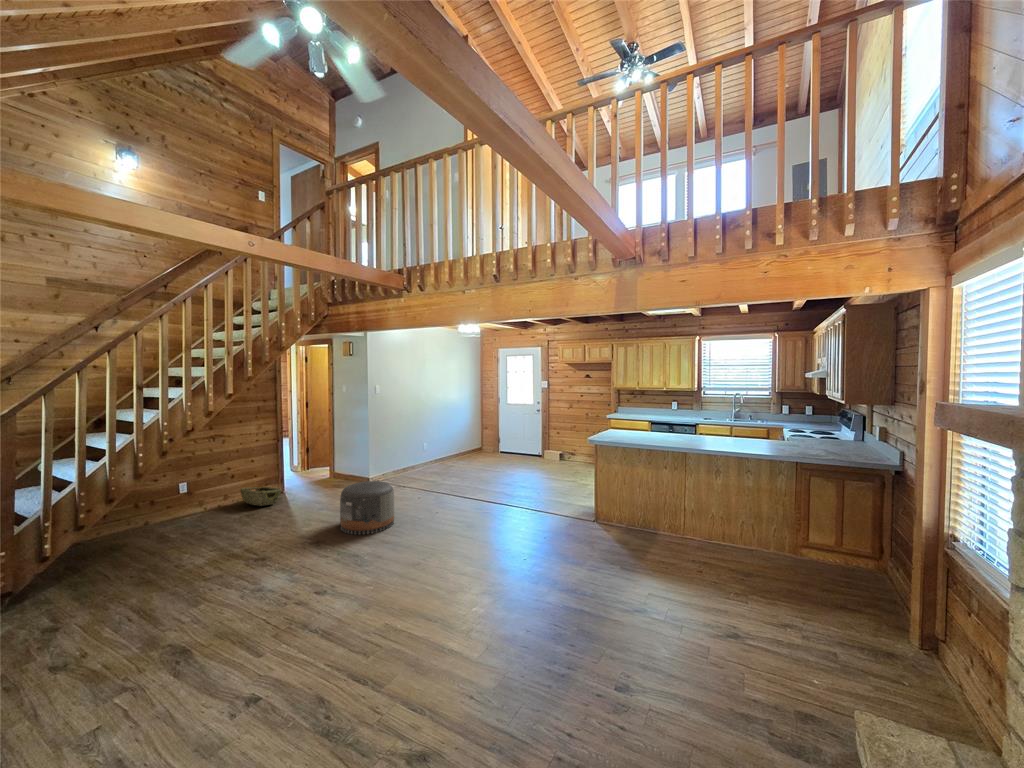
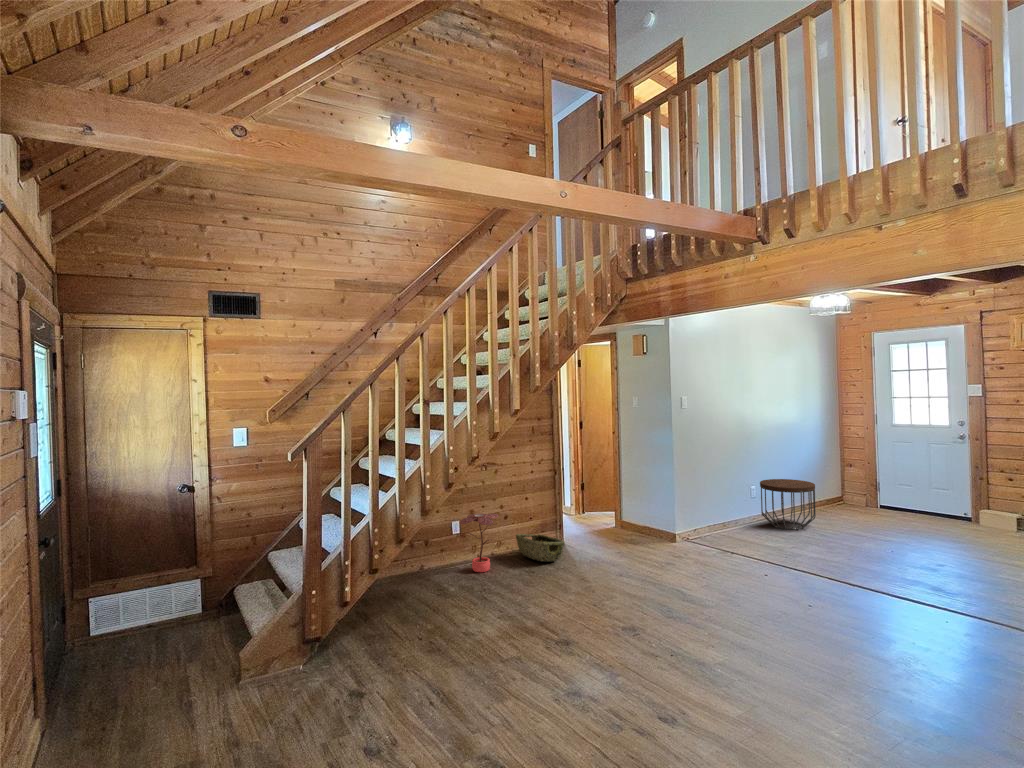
side table: none [429,437,460,468] -> present [760,479,816,530]
potted plant: none [184,474,223,520] -> present [460,514,499,572]
pouf: present [340,481,394,535] -> none [661,547,747,636]

